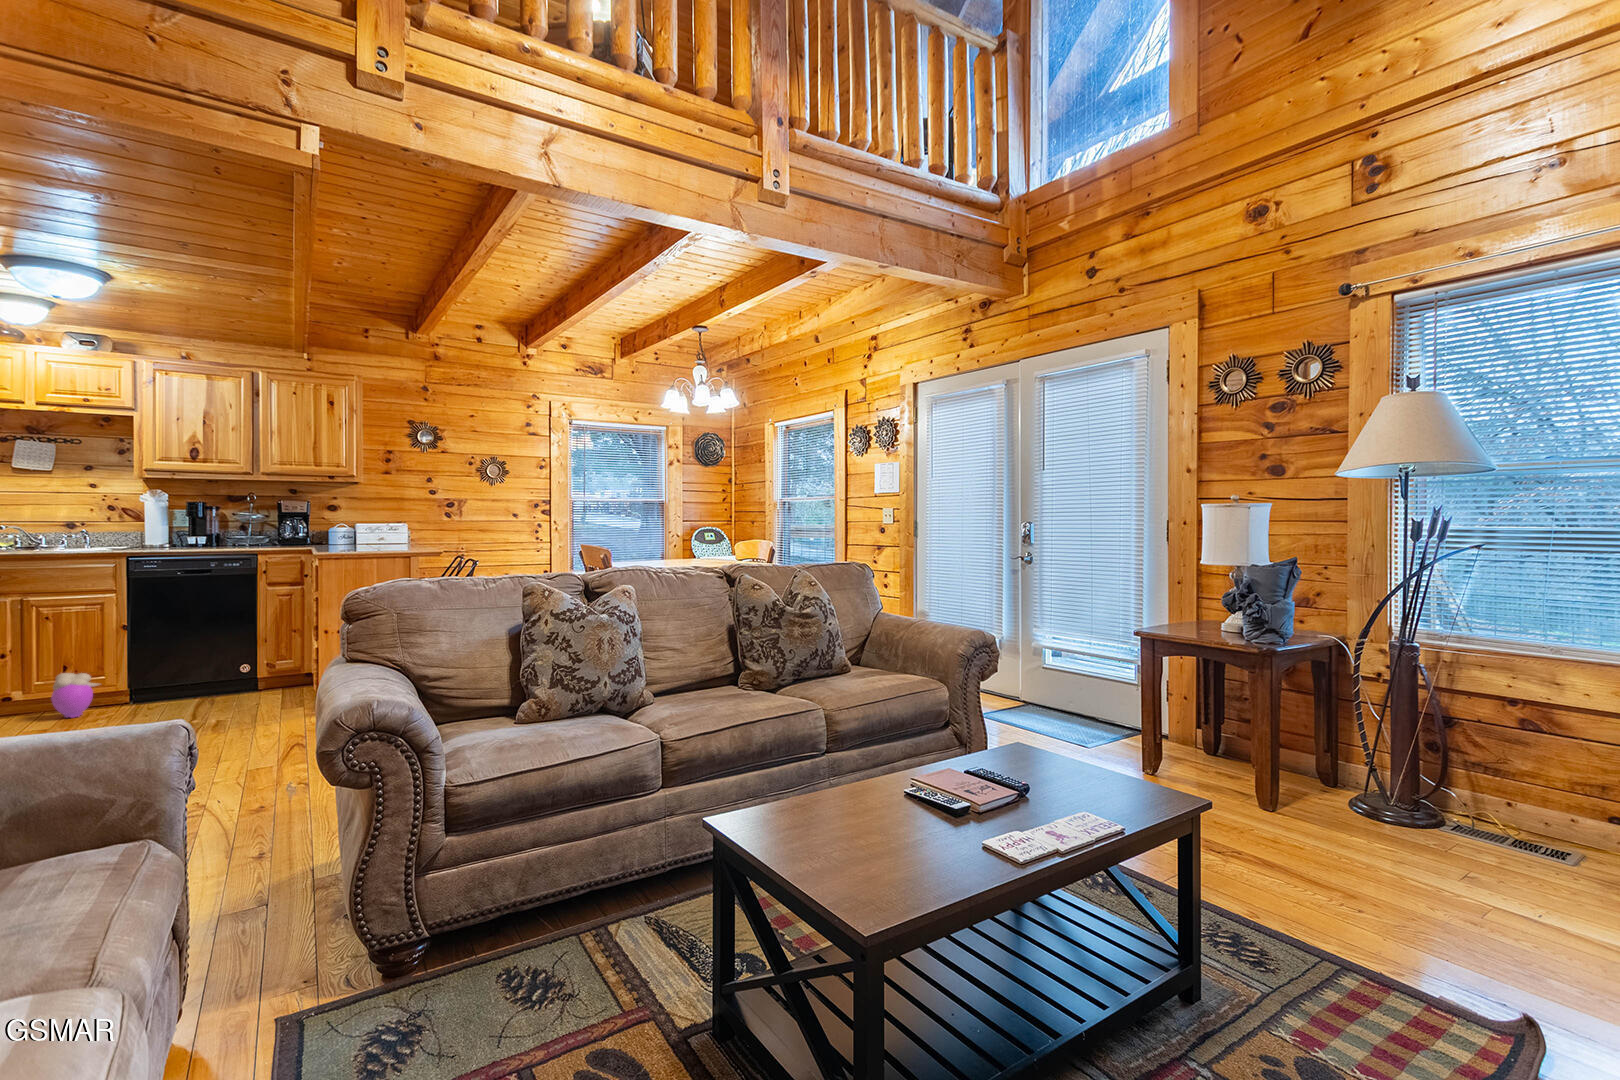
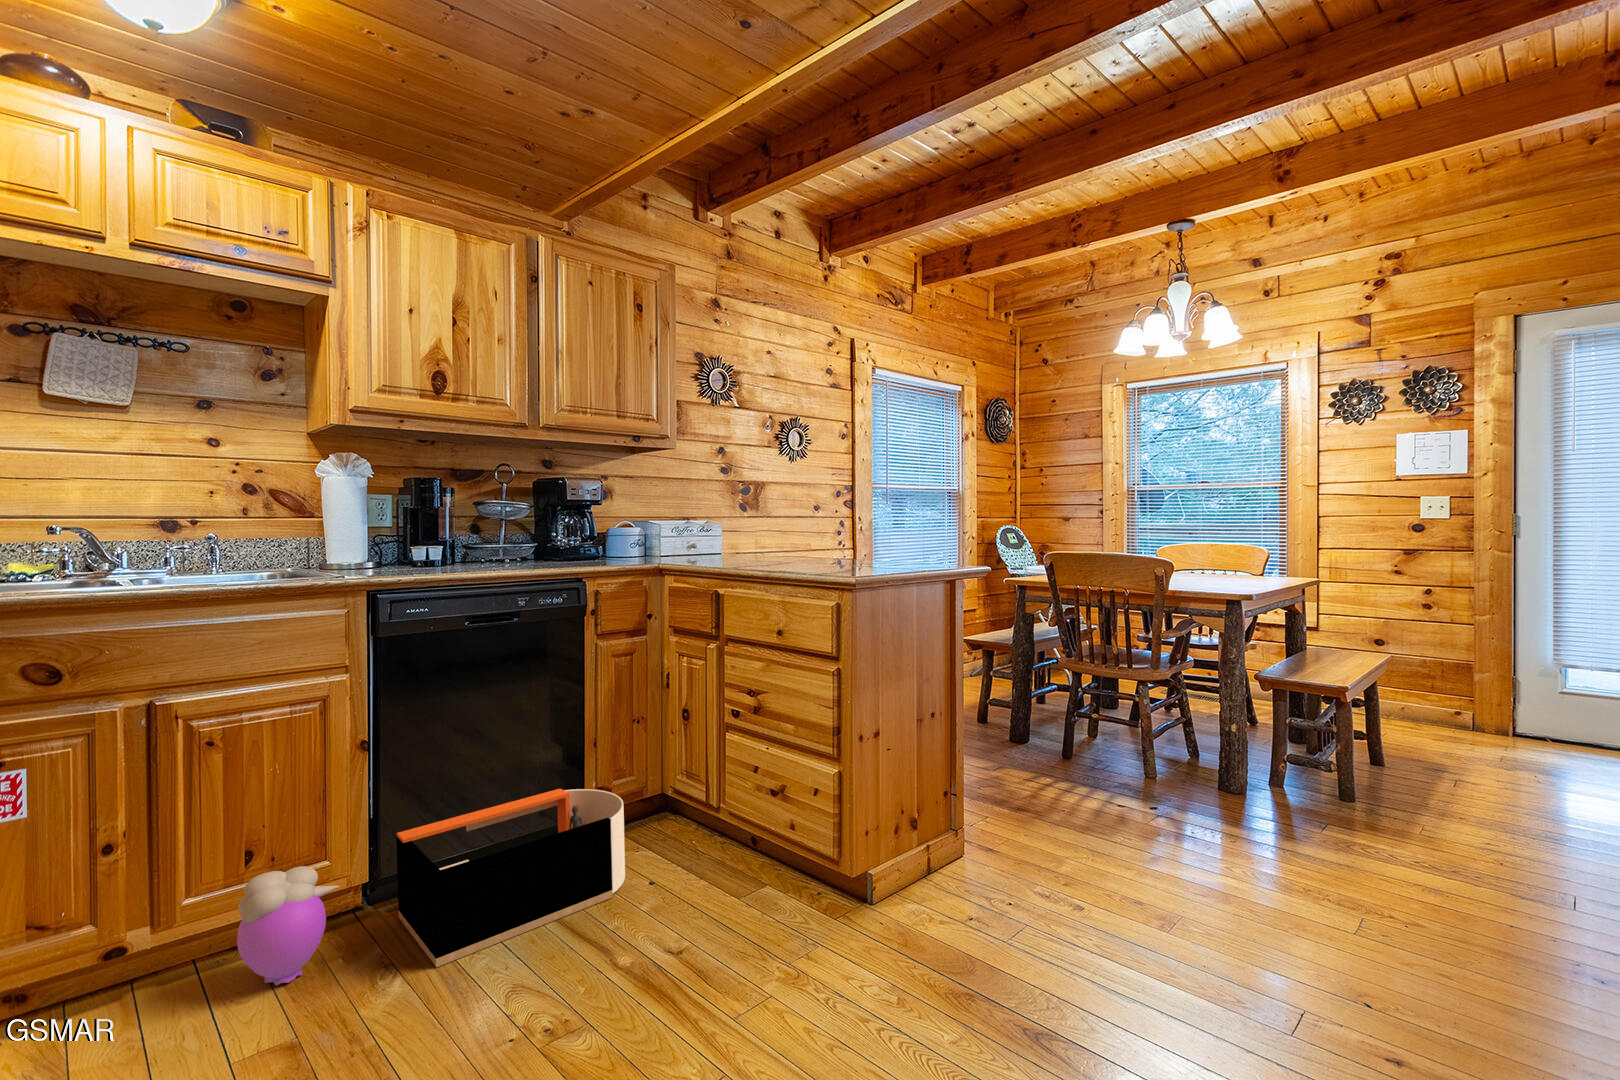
storage bin: none [128,660,256,718] -> present [396,789,625,967]

